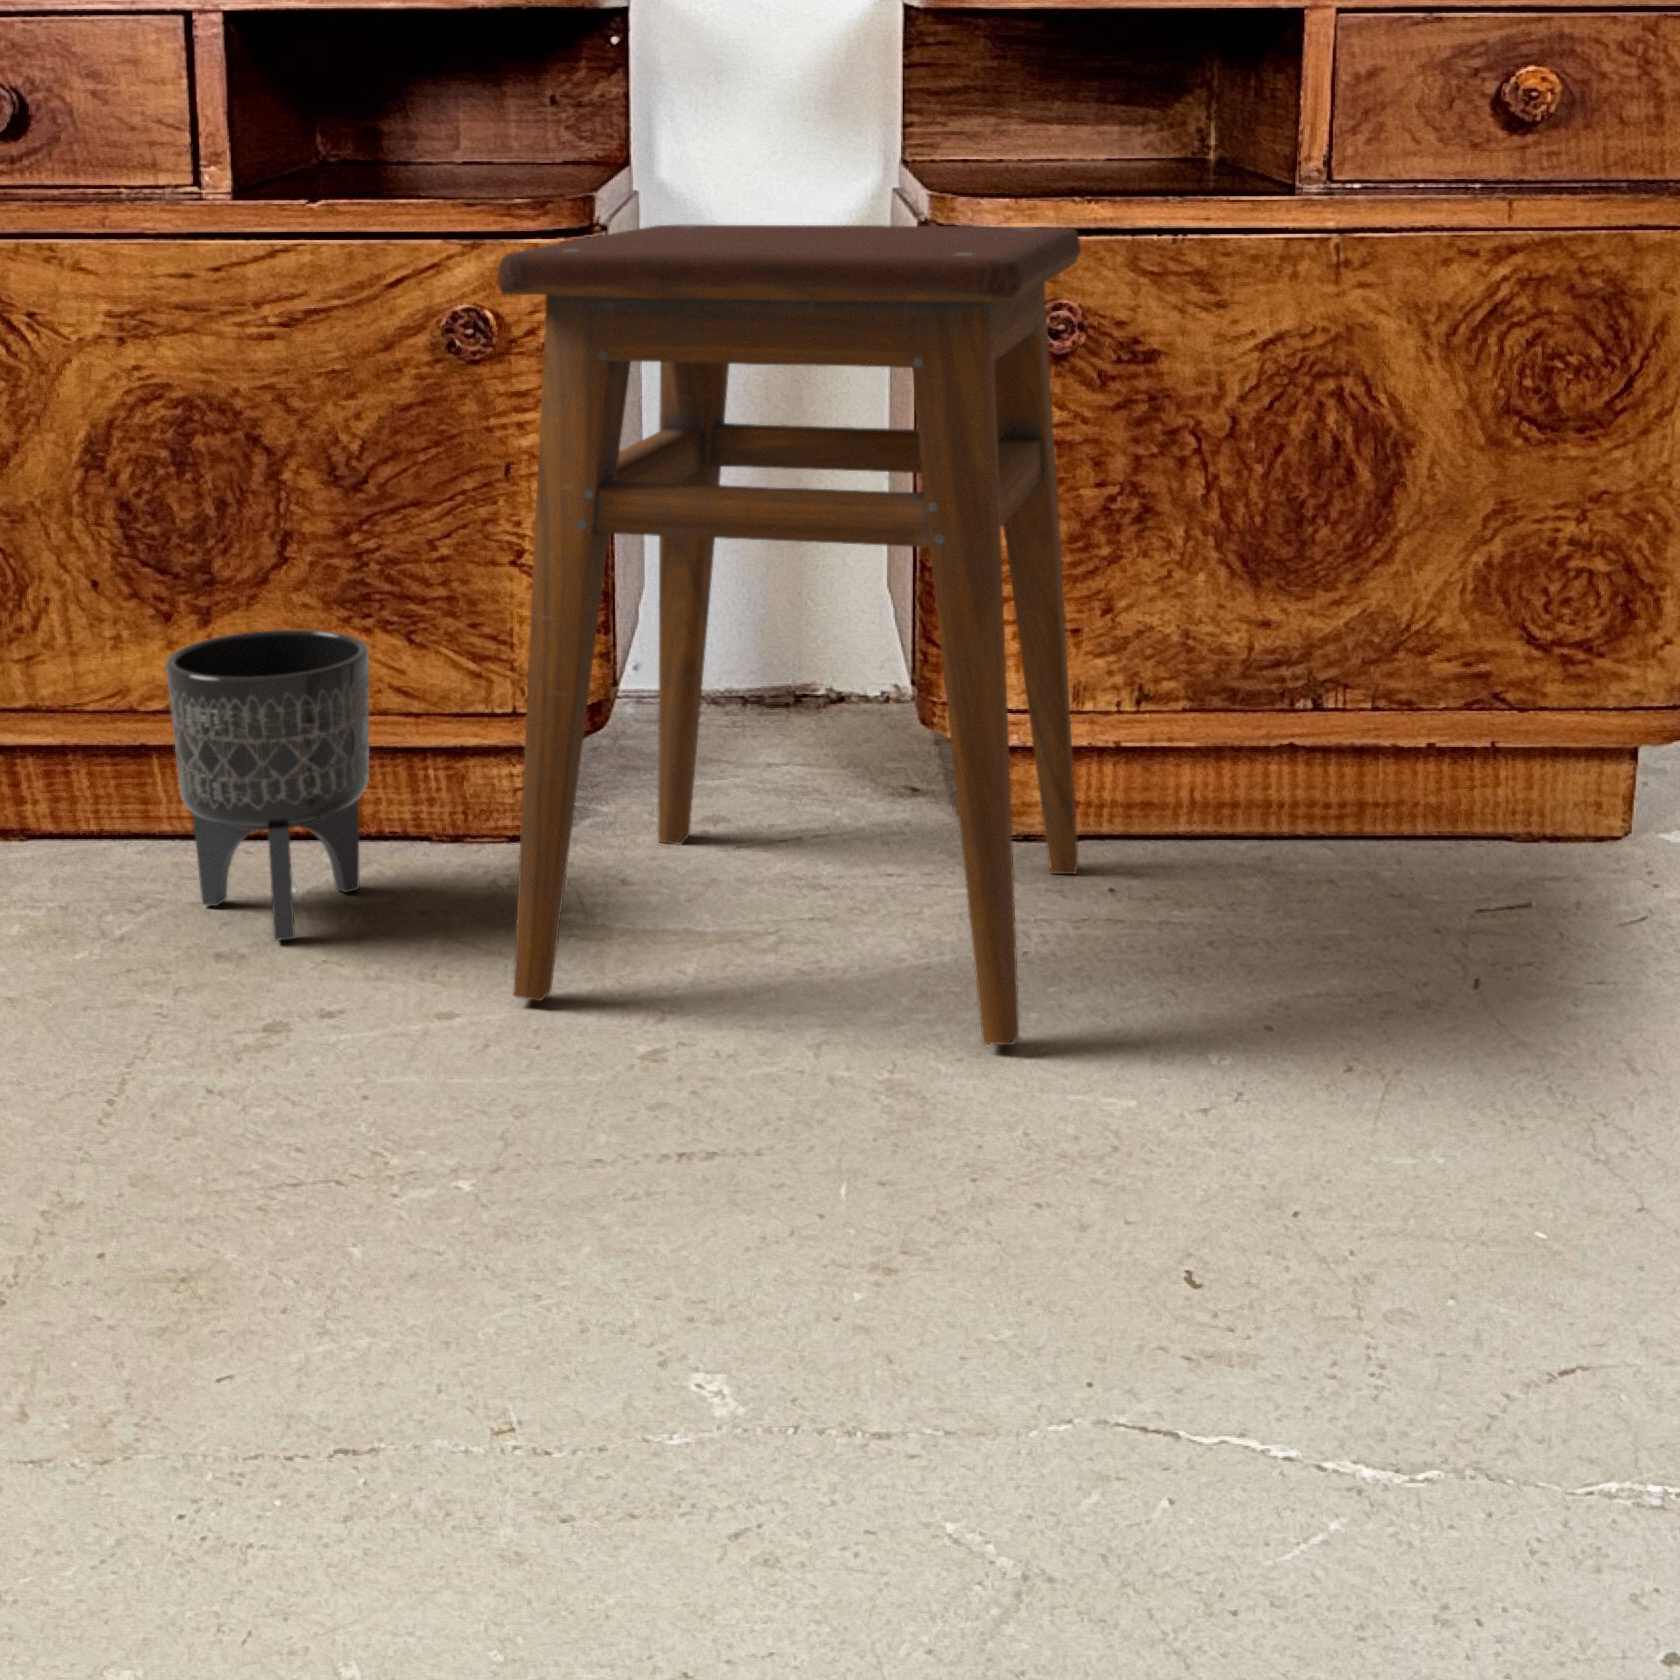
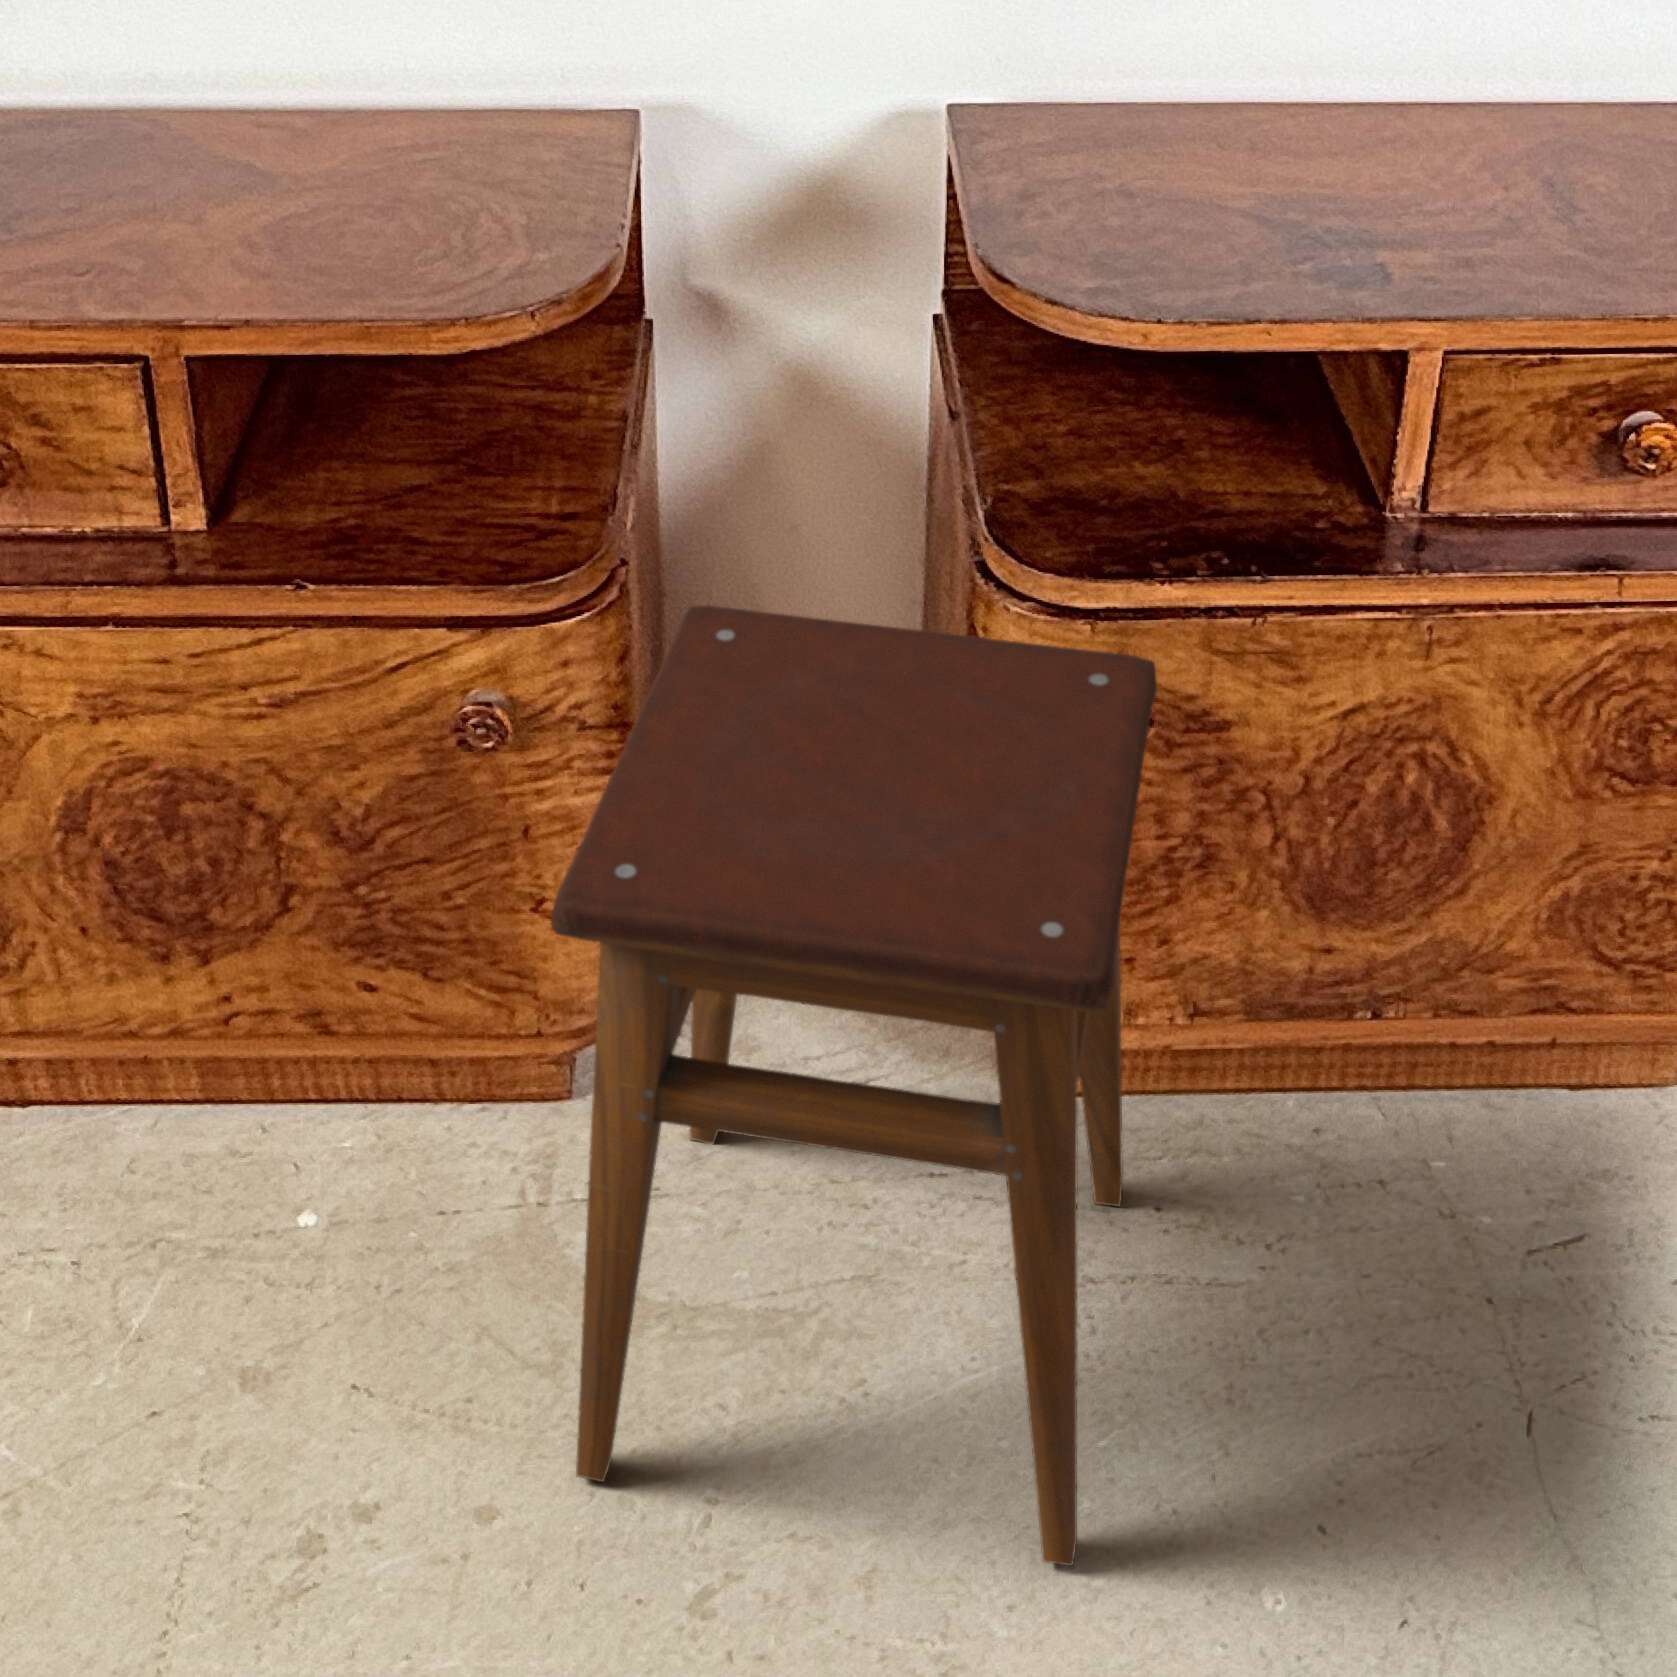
planter: present [166,630,369,940] -> none [188,1019,400,1358]

